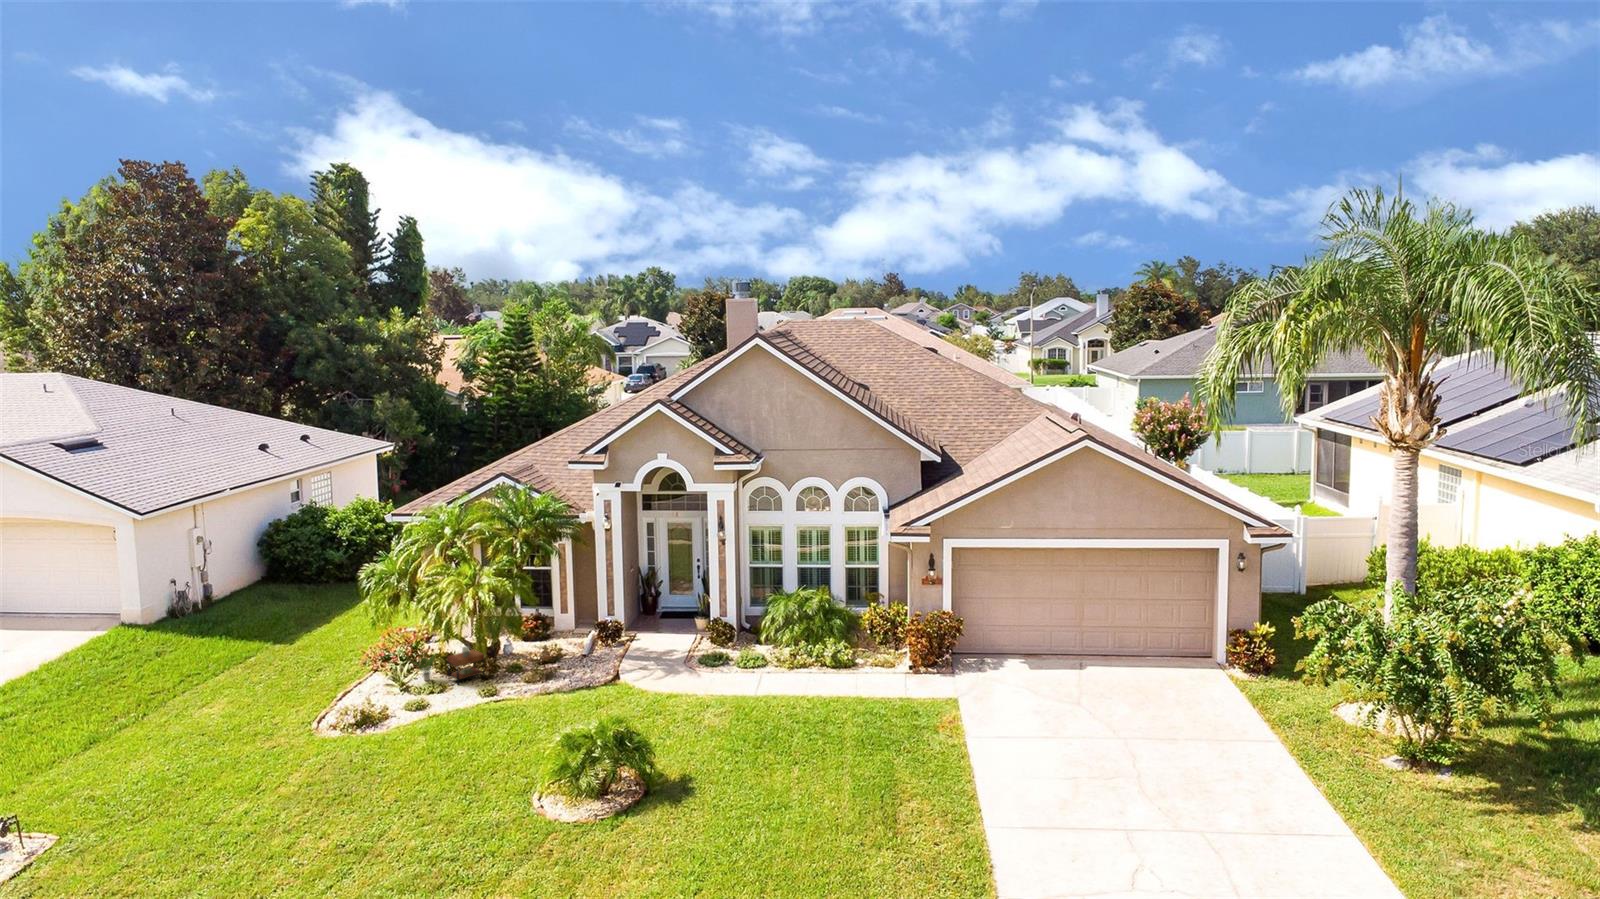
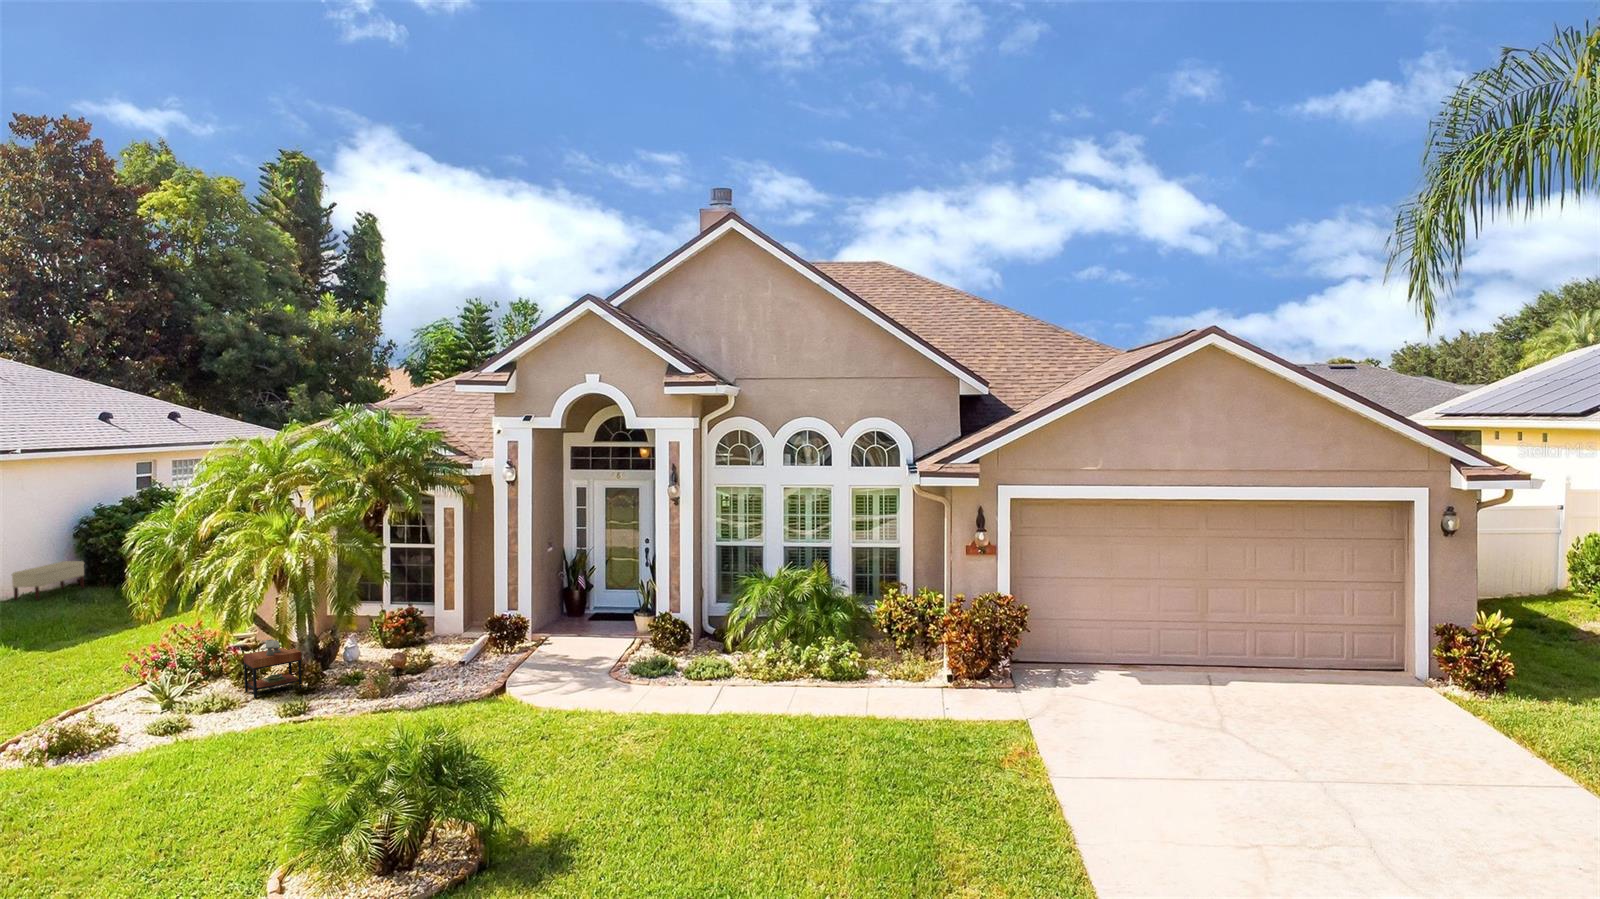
bench: none [223,567,269,601] -> present [12,561,84,601]
potted plant: present [414,653,434,681] -> none [187,646,231,693]

